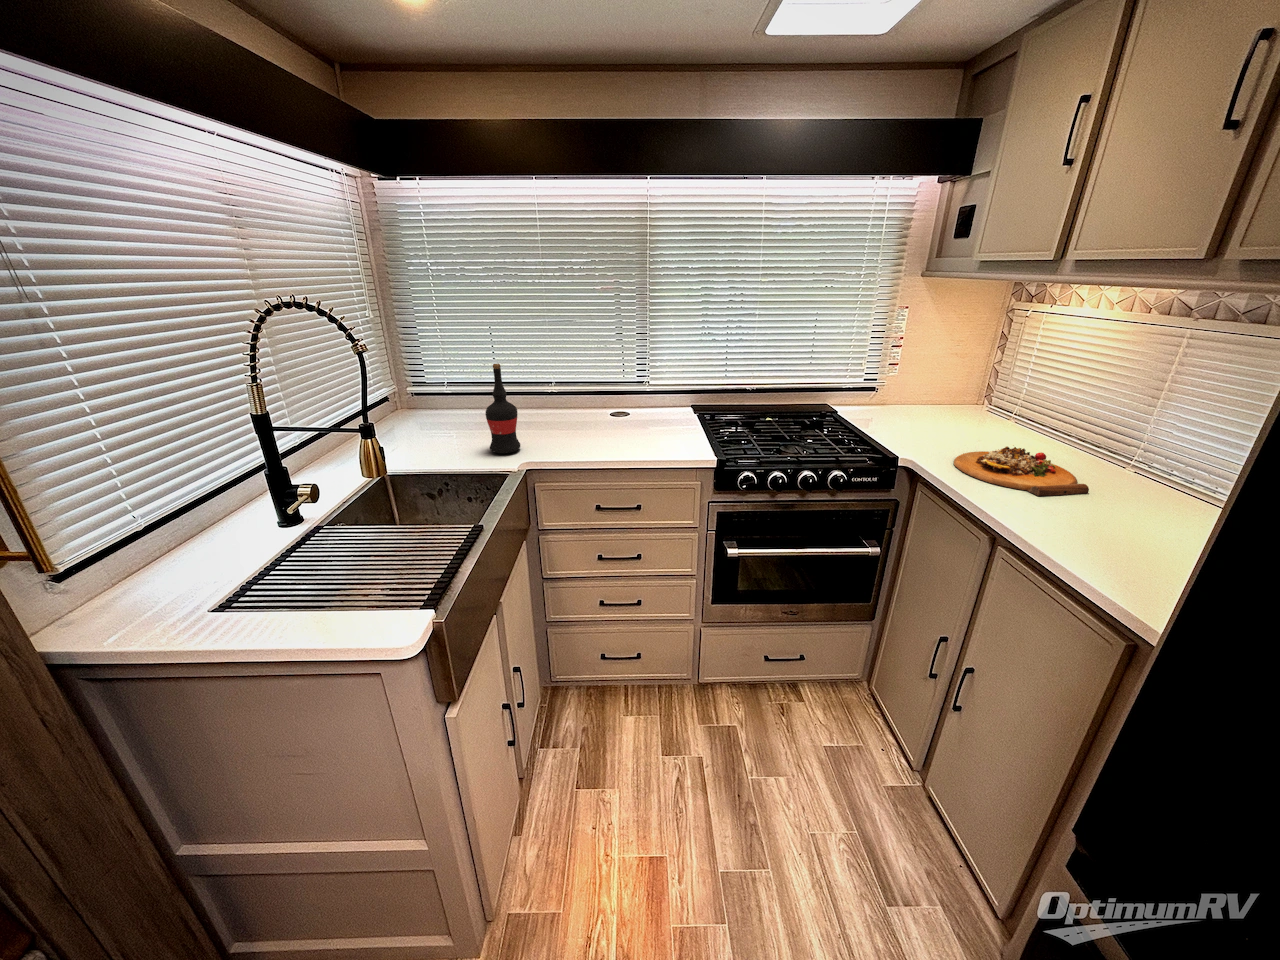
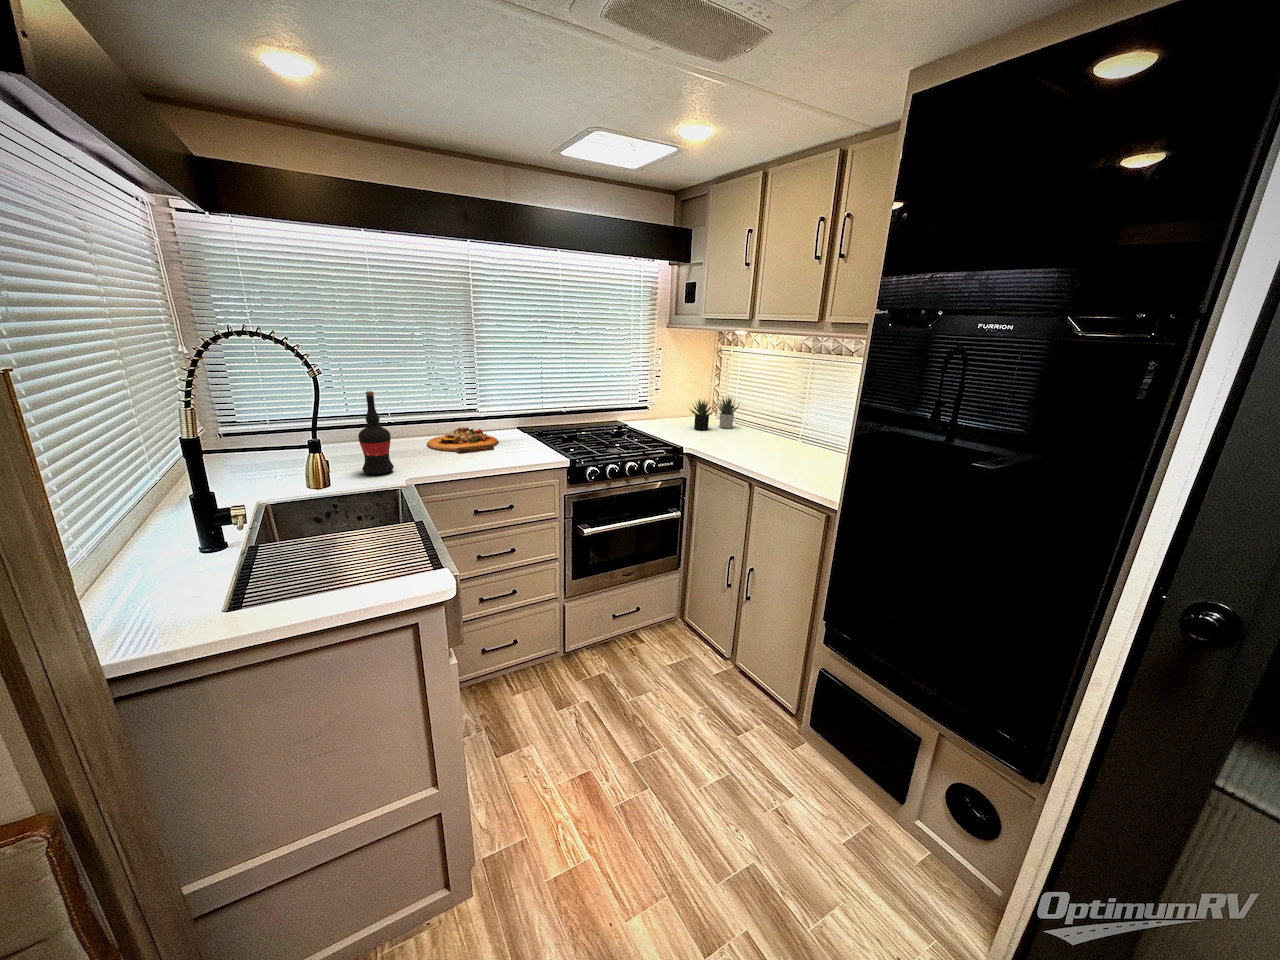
succulent plant: none [929,380,1027,432] -> present [691,397,739,430]
cutting board: present [954,446,1089,496] -> present [427,427,499,453]

